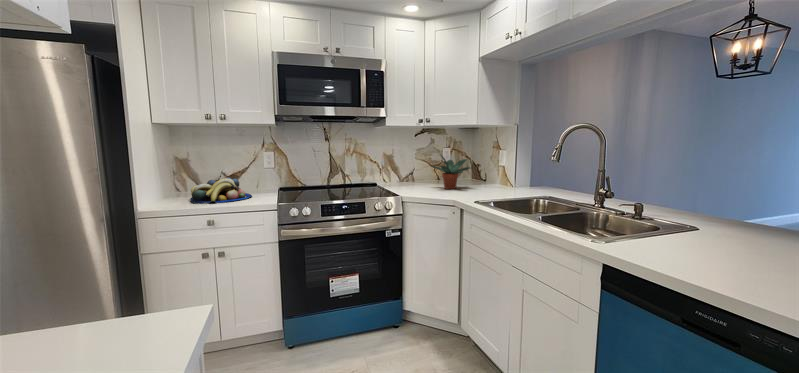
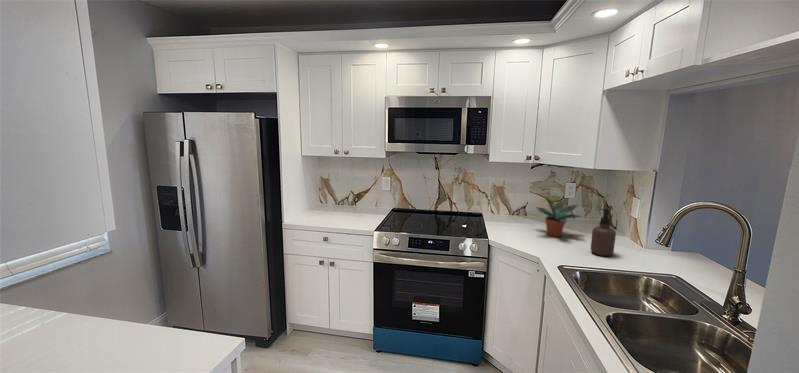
soap dispenser: none [487,154,505,194] -> present [591,208,616,256]
fruit bowl: present [190,177,252,204] -> none [320,199,366,222]

